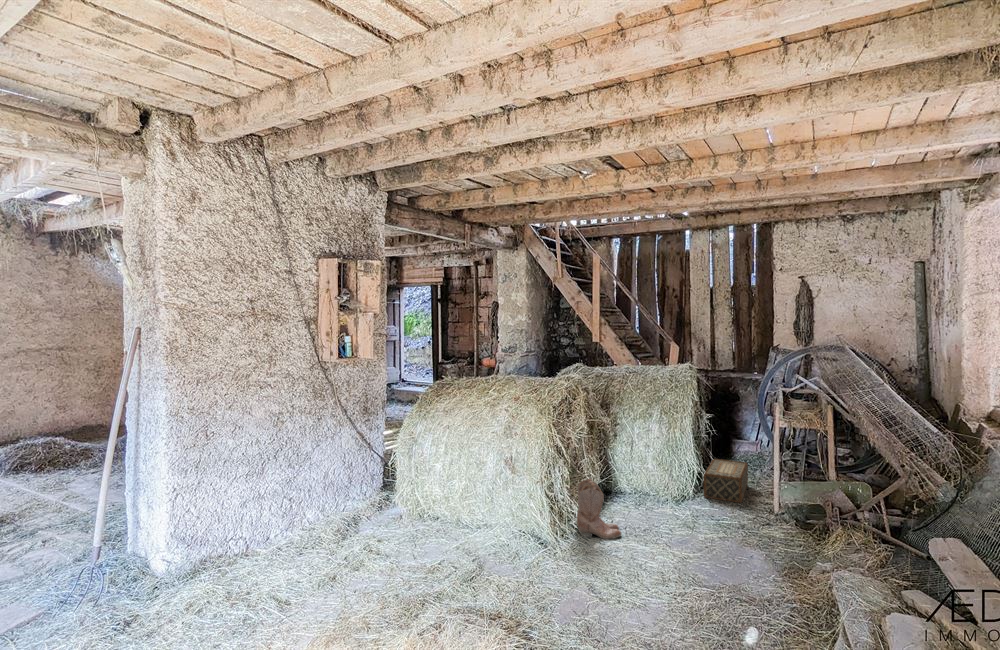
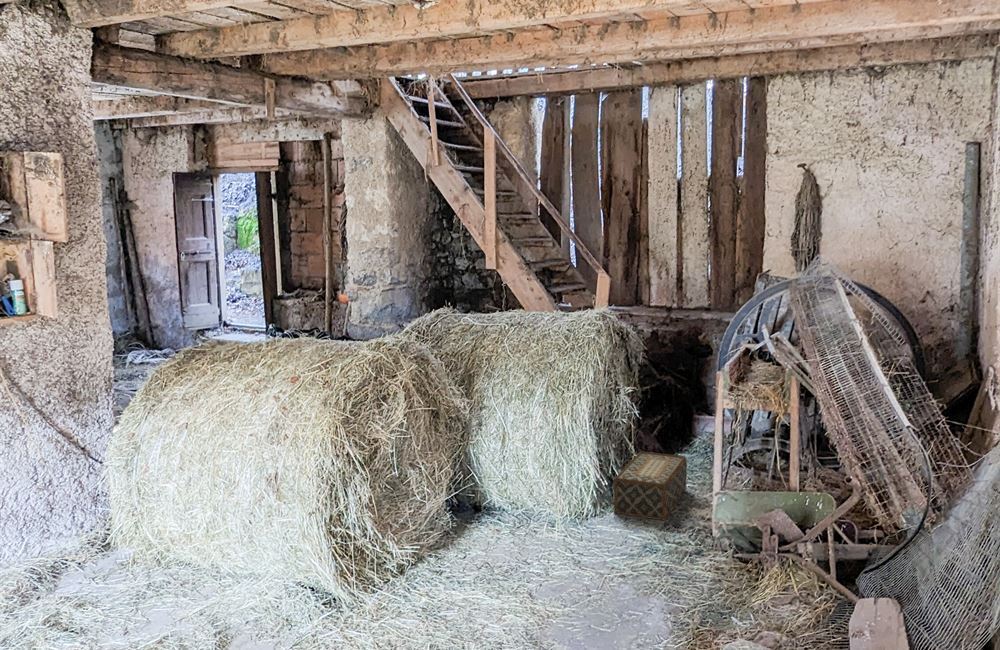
boots: present [577,479,622,539] -> none [395,500,462,592]

